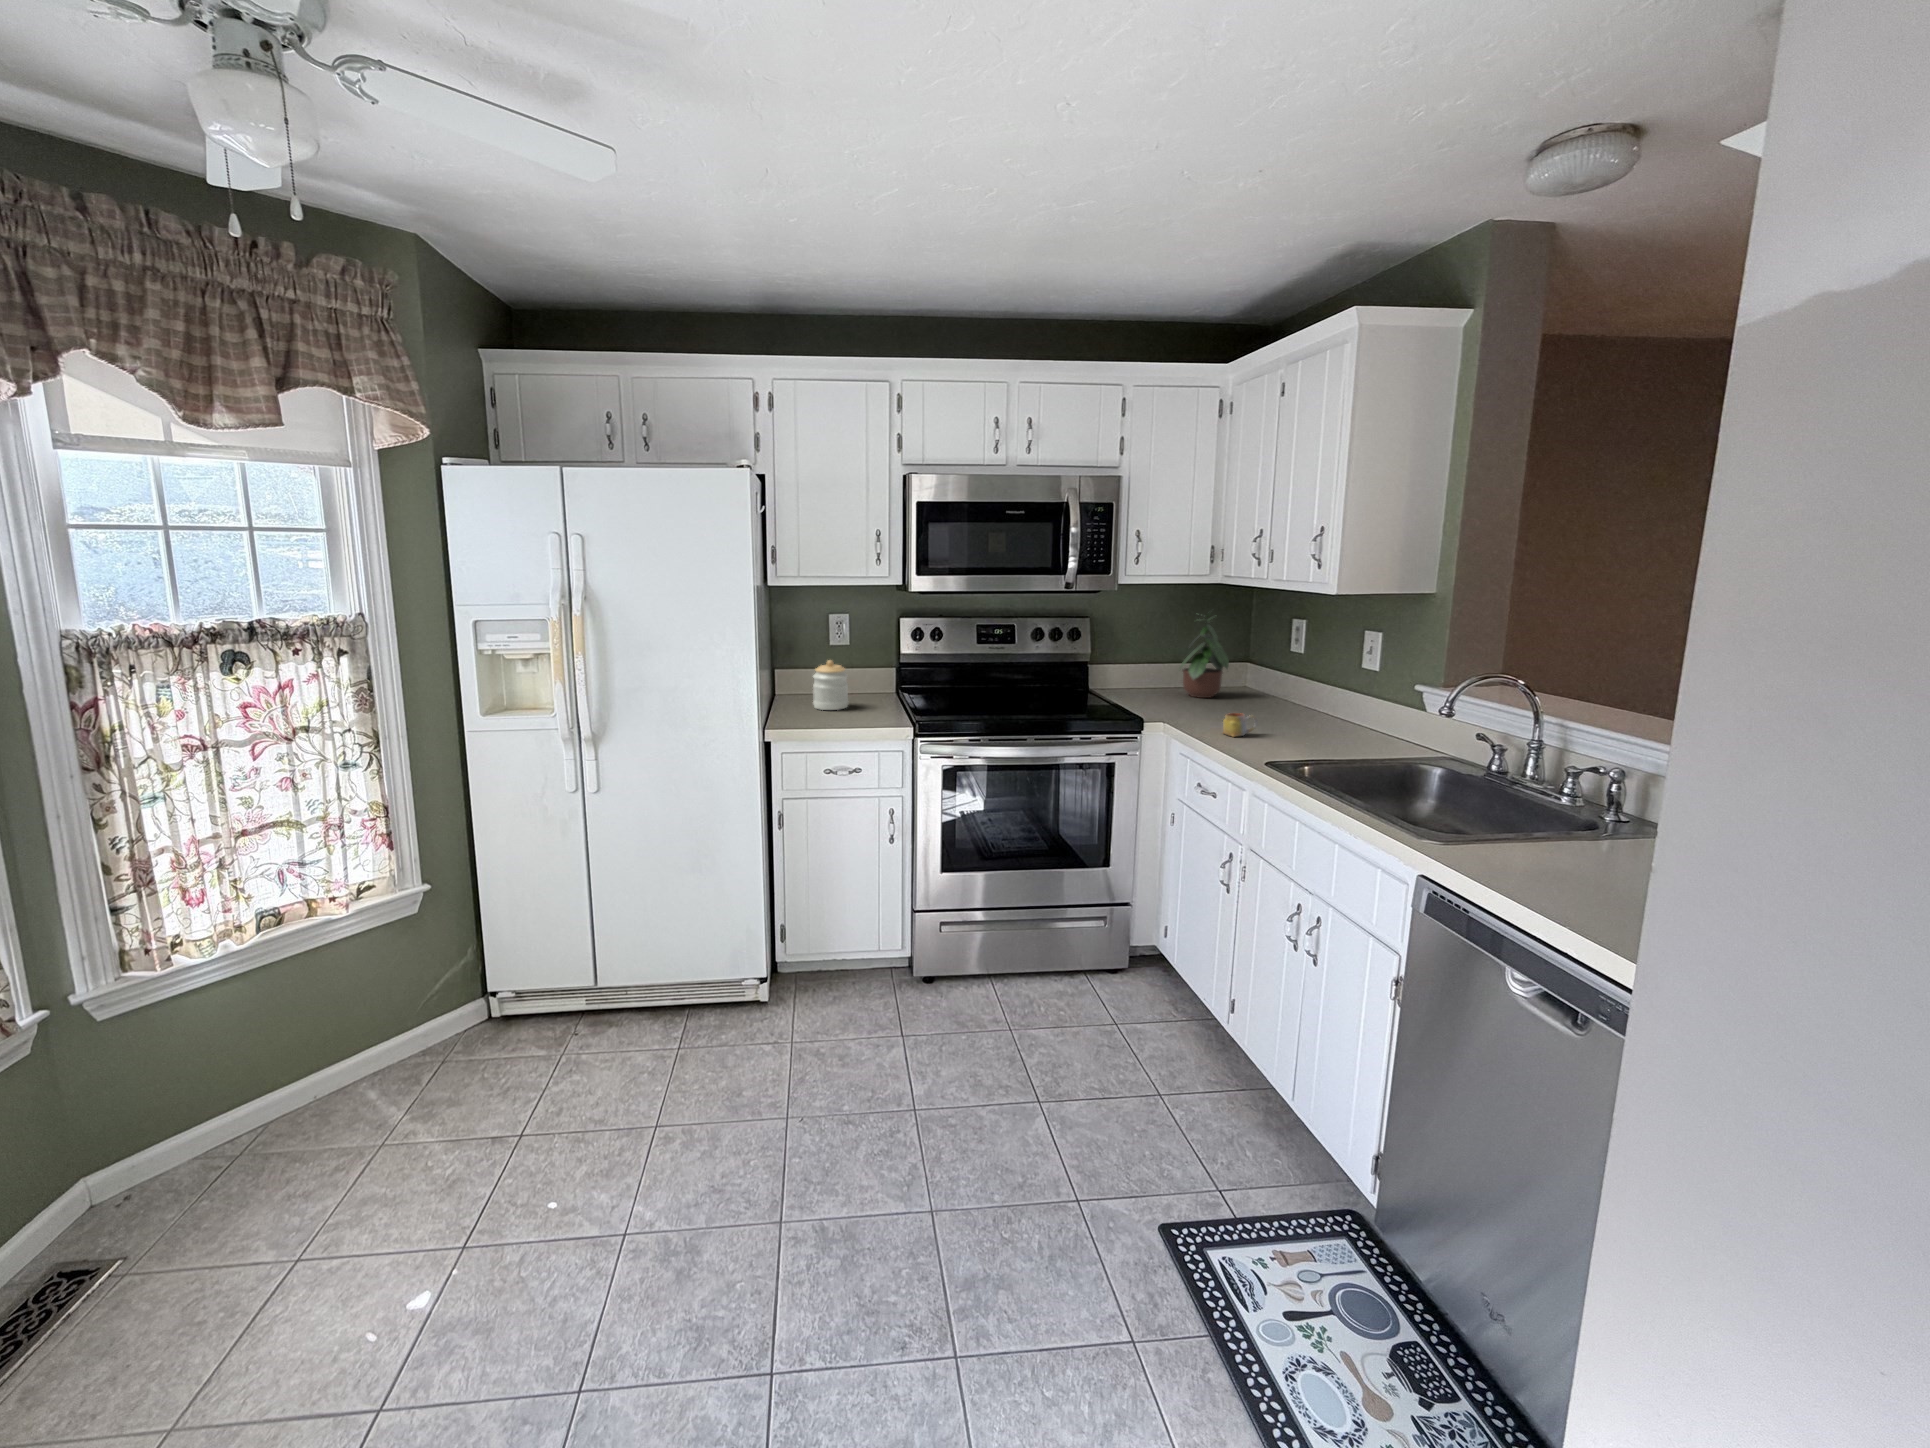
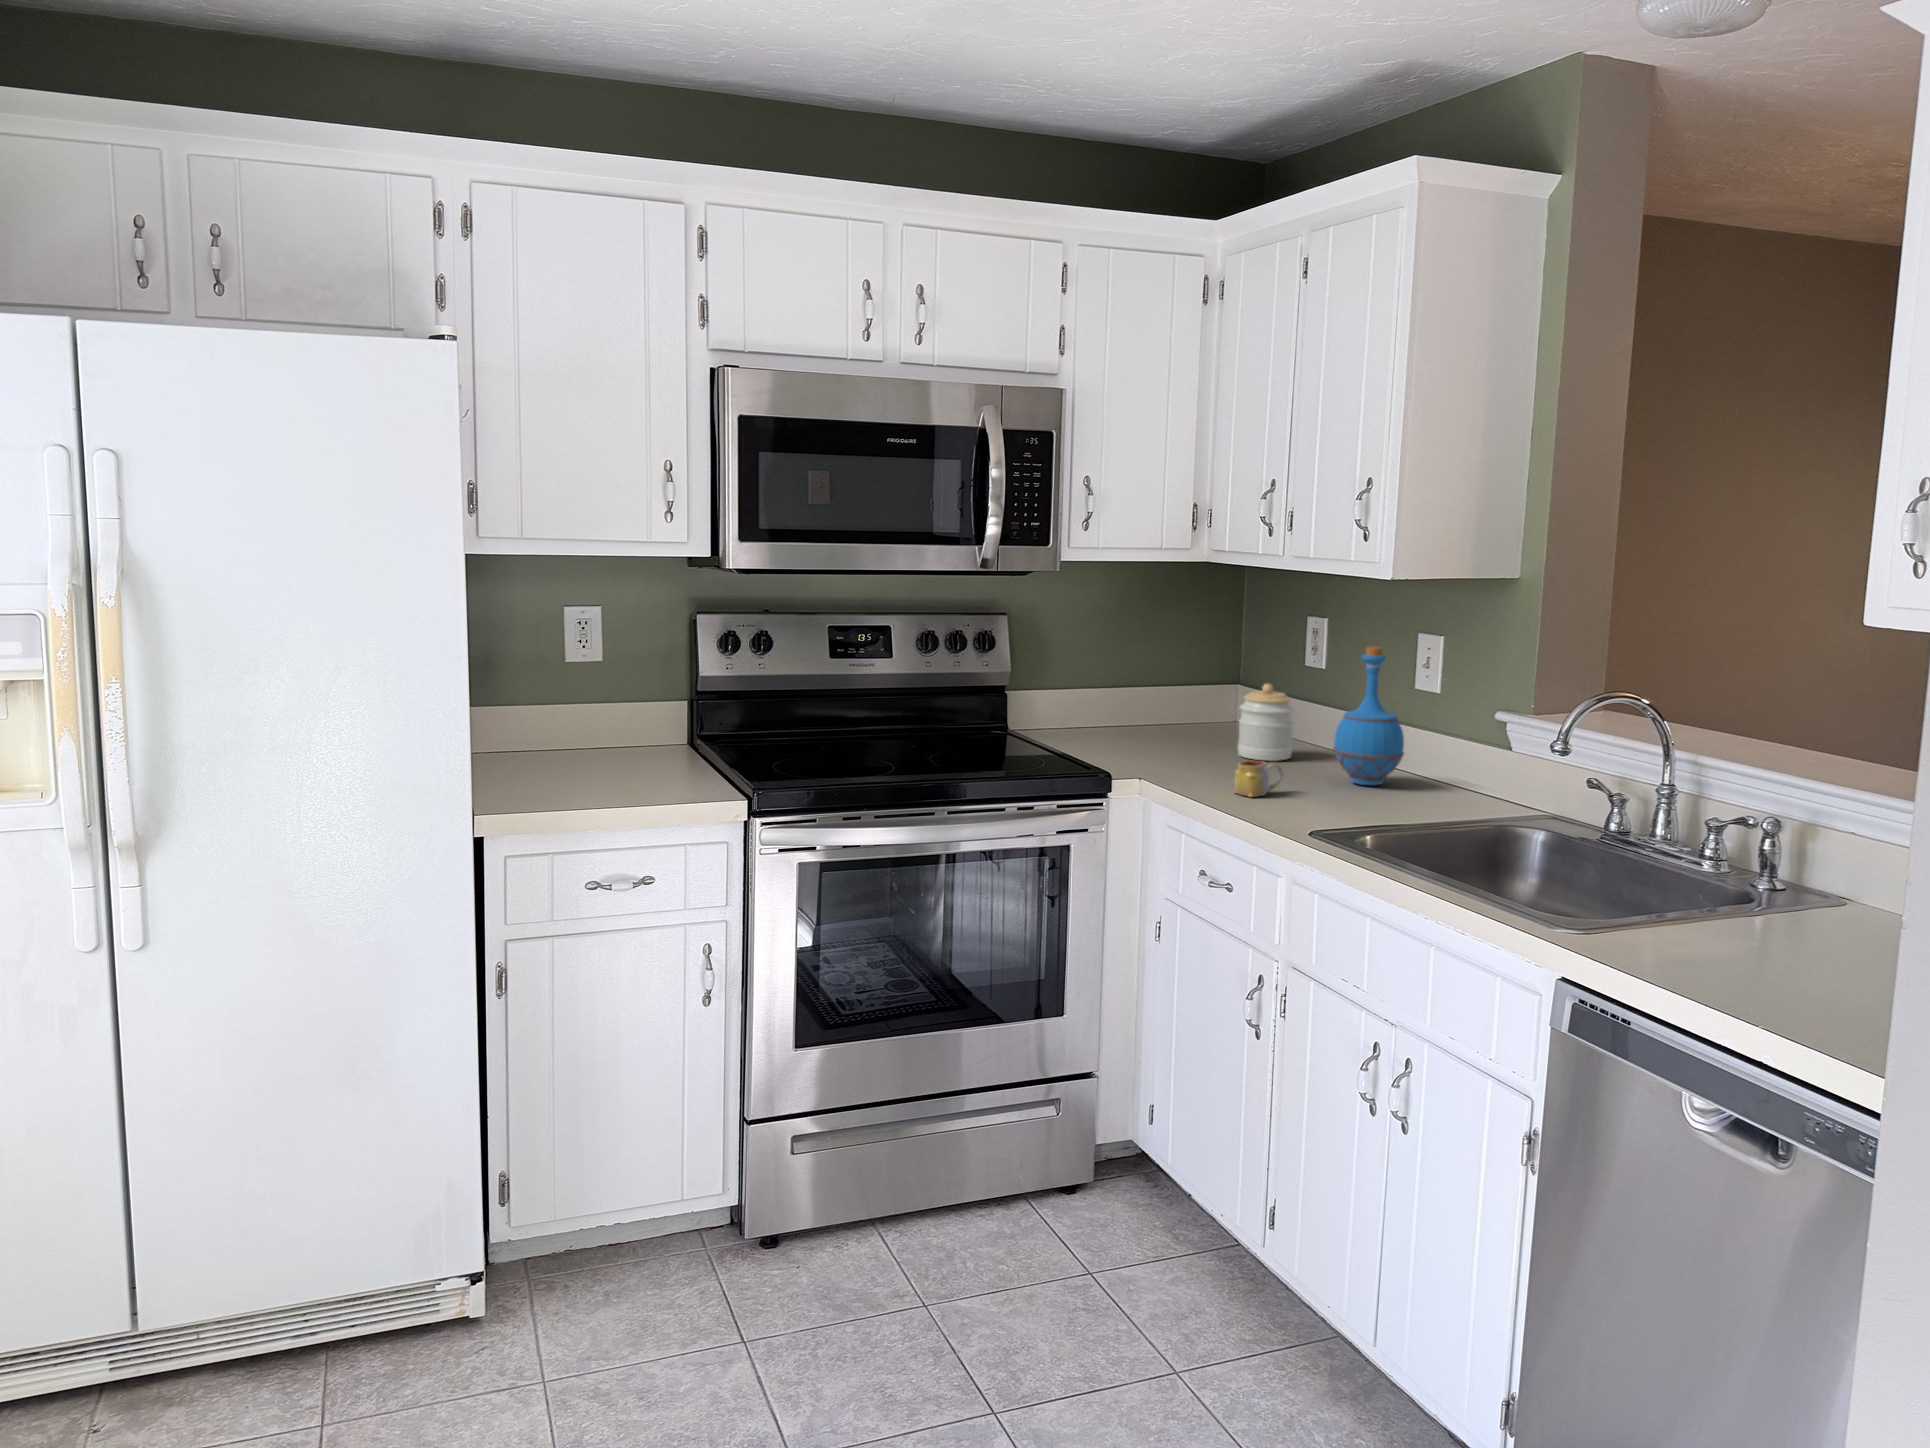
potted plant: present [1180,613,1229,698] -> none [1140,602,1228,740]
bottle: none [1297,639,1349,732] -> present [1333,647,1404,785]
jar: present [813,660,848,710] -> present [1238,683,1294,761]

